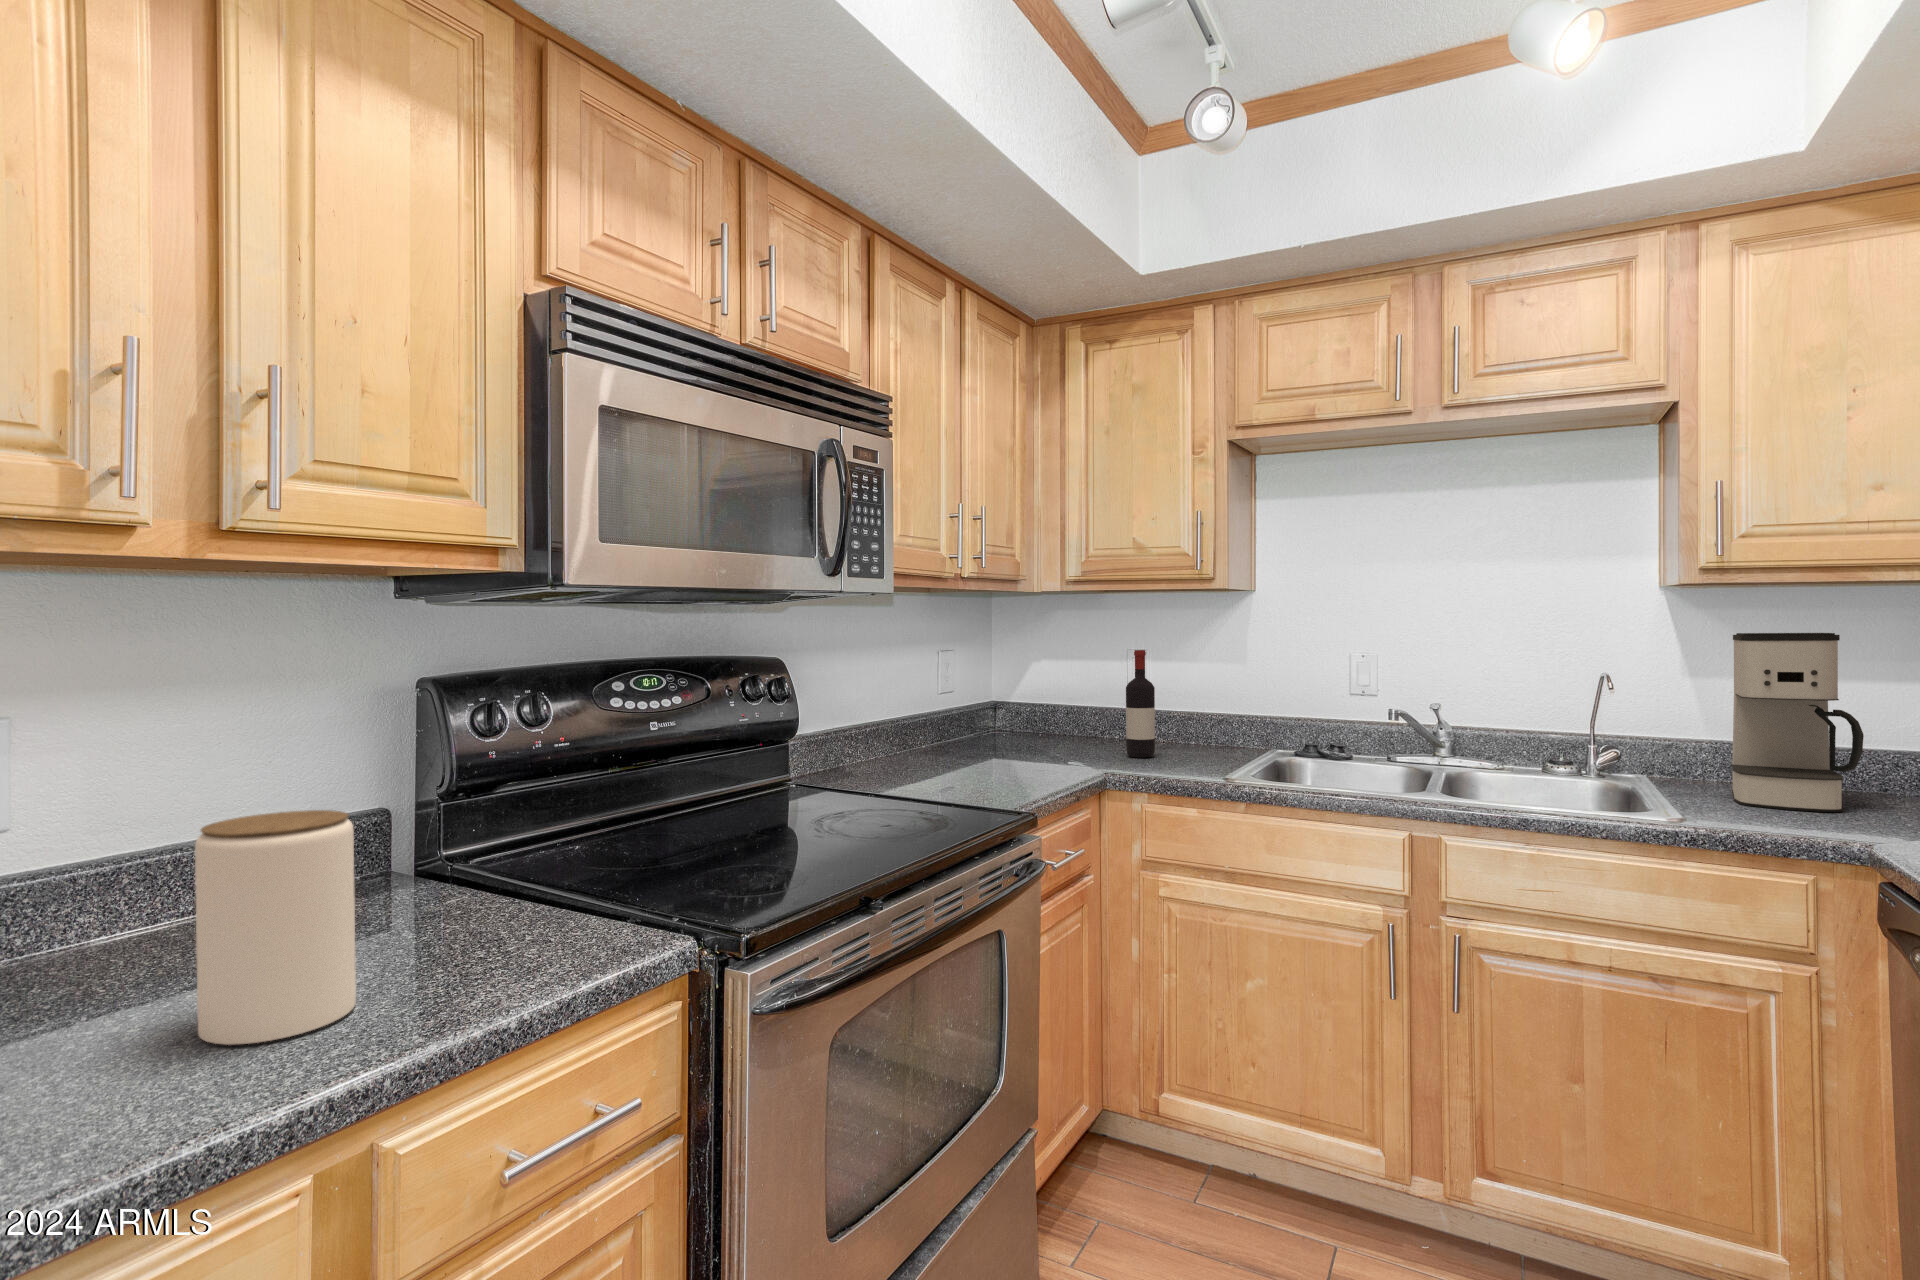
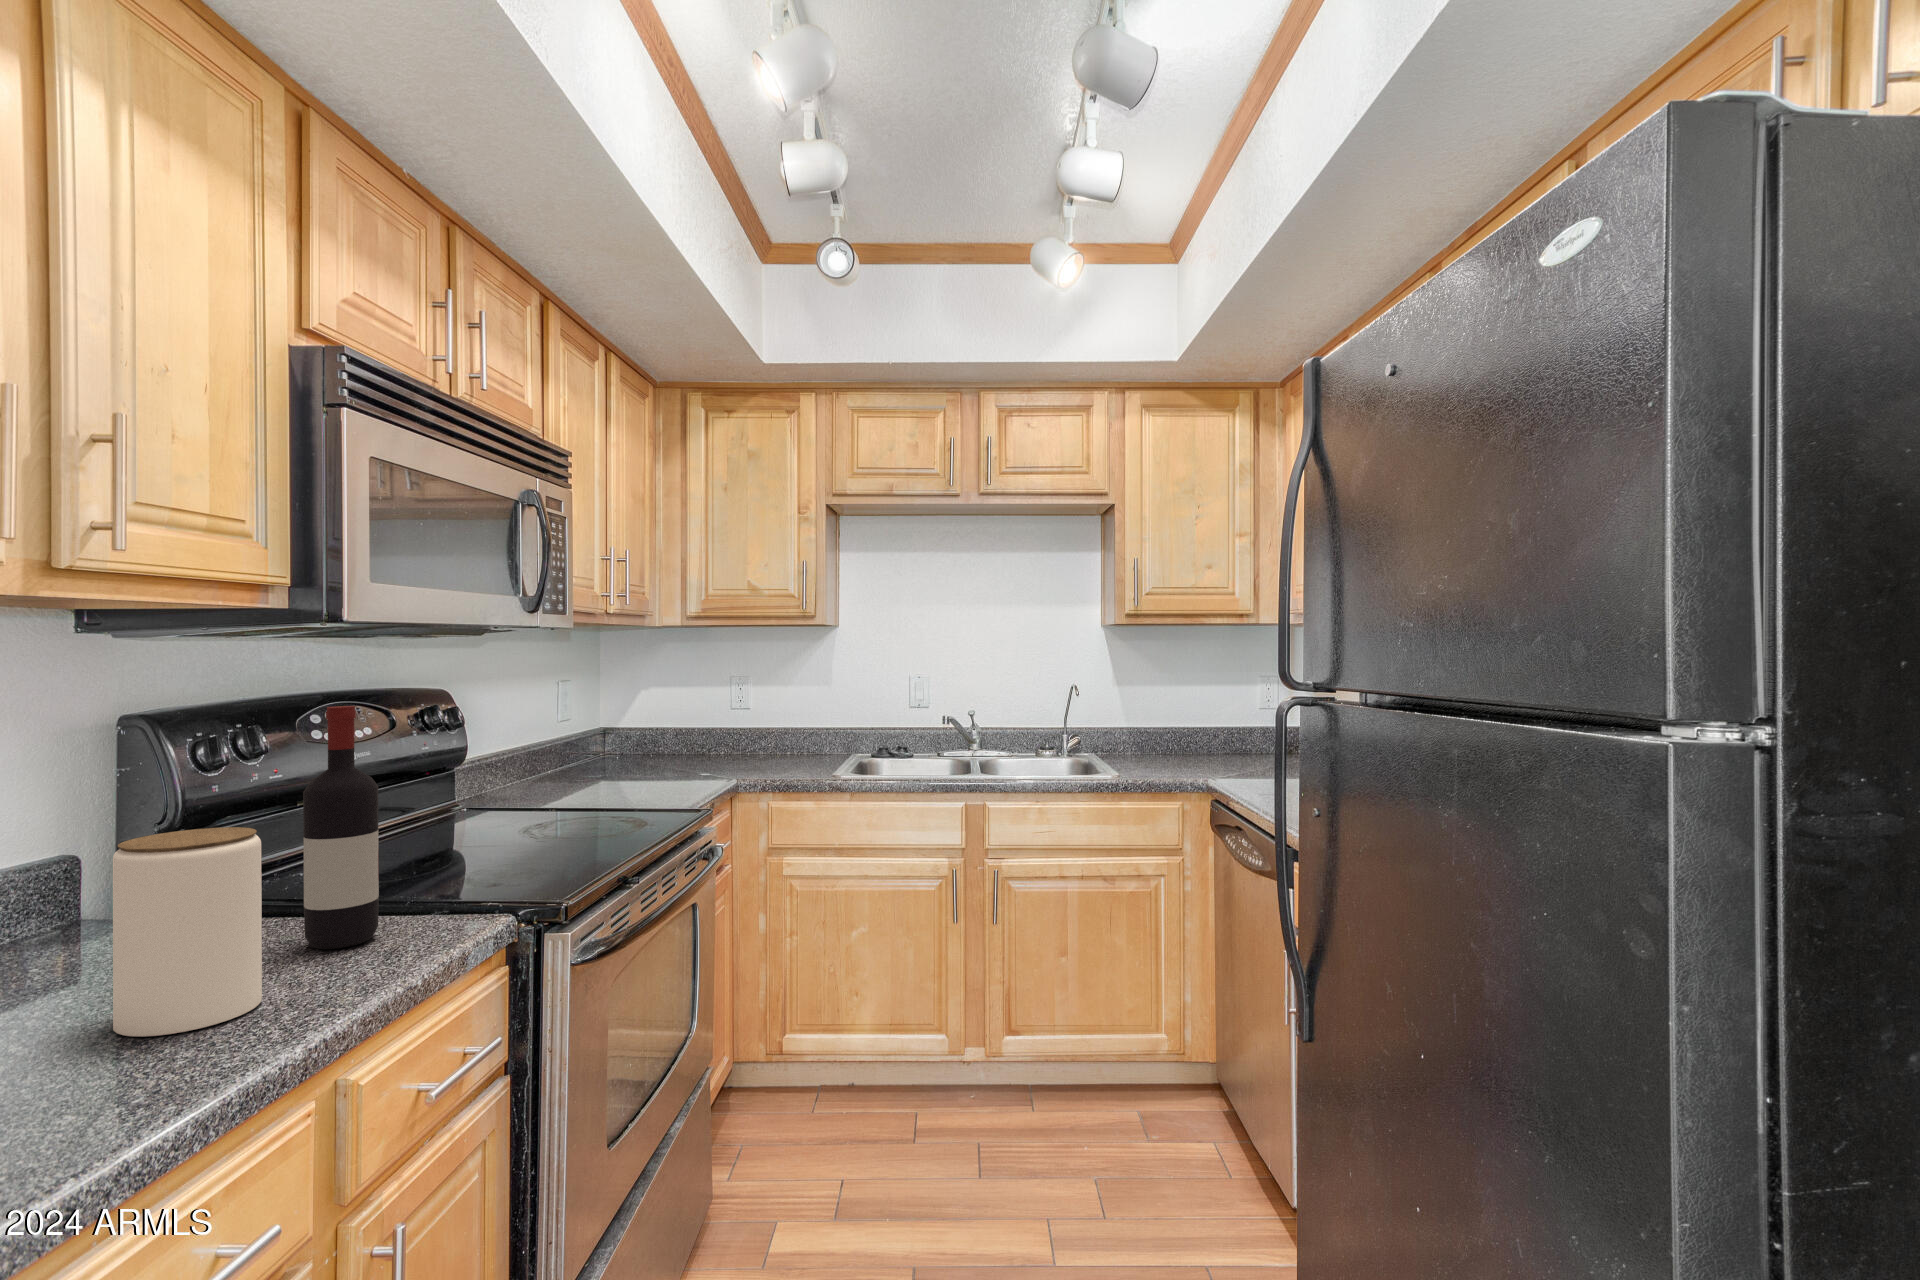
coffee maker: present [1732,633,1864,812] -> none [1142,656,1207,767]
wine bottle: present [1126,650,1155,758] -> present [303,706,379,949]

